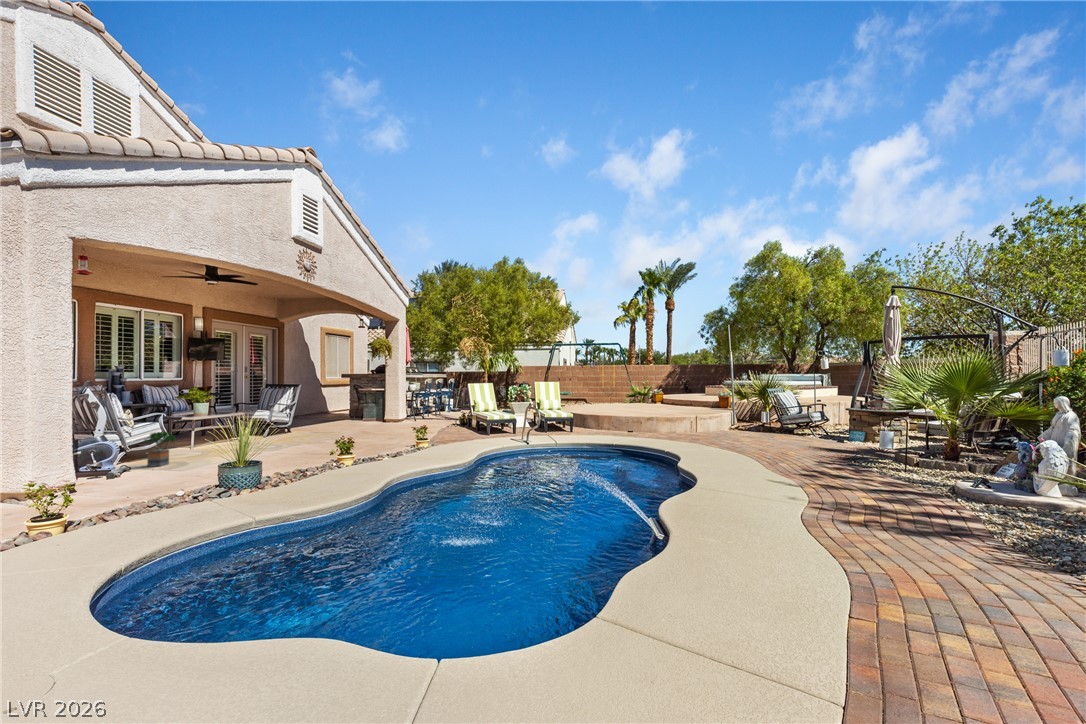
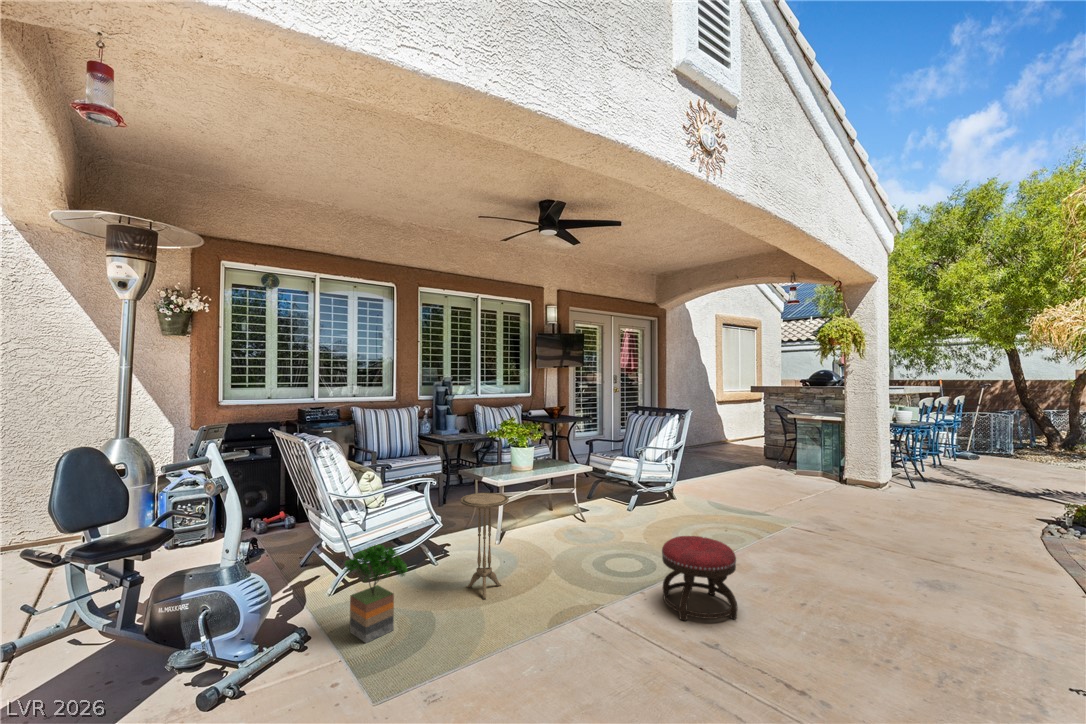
side table: none [189,415,214,457] -> present [460,493,509,599]
ottoman: none [286,425,316,450] -> present [662,536,738,621]

